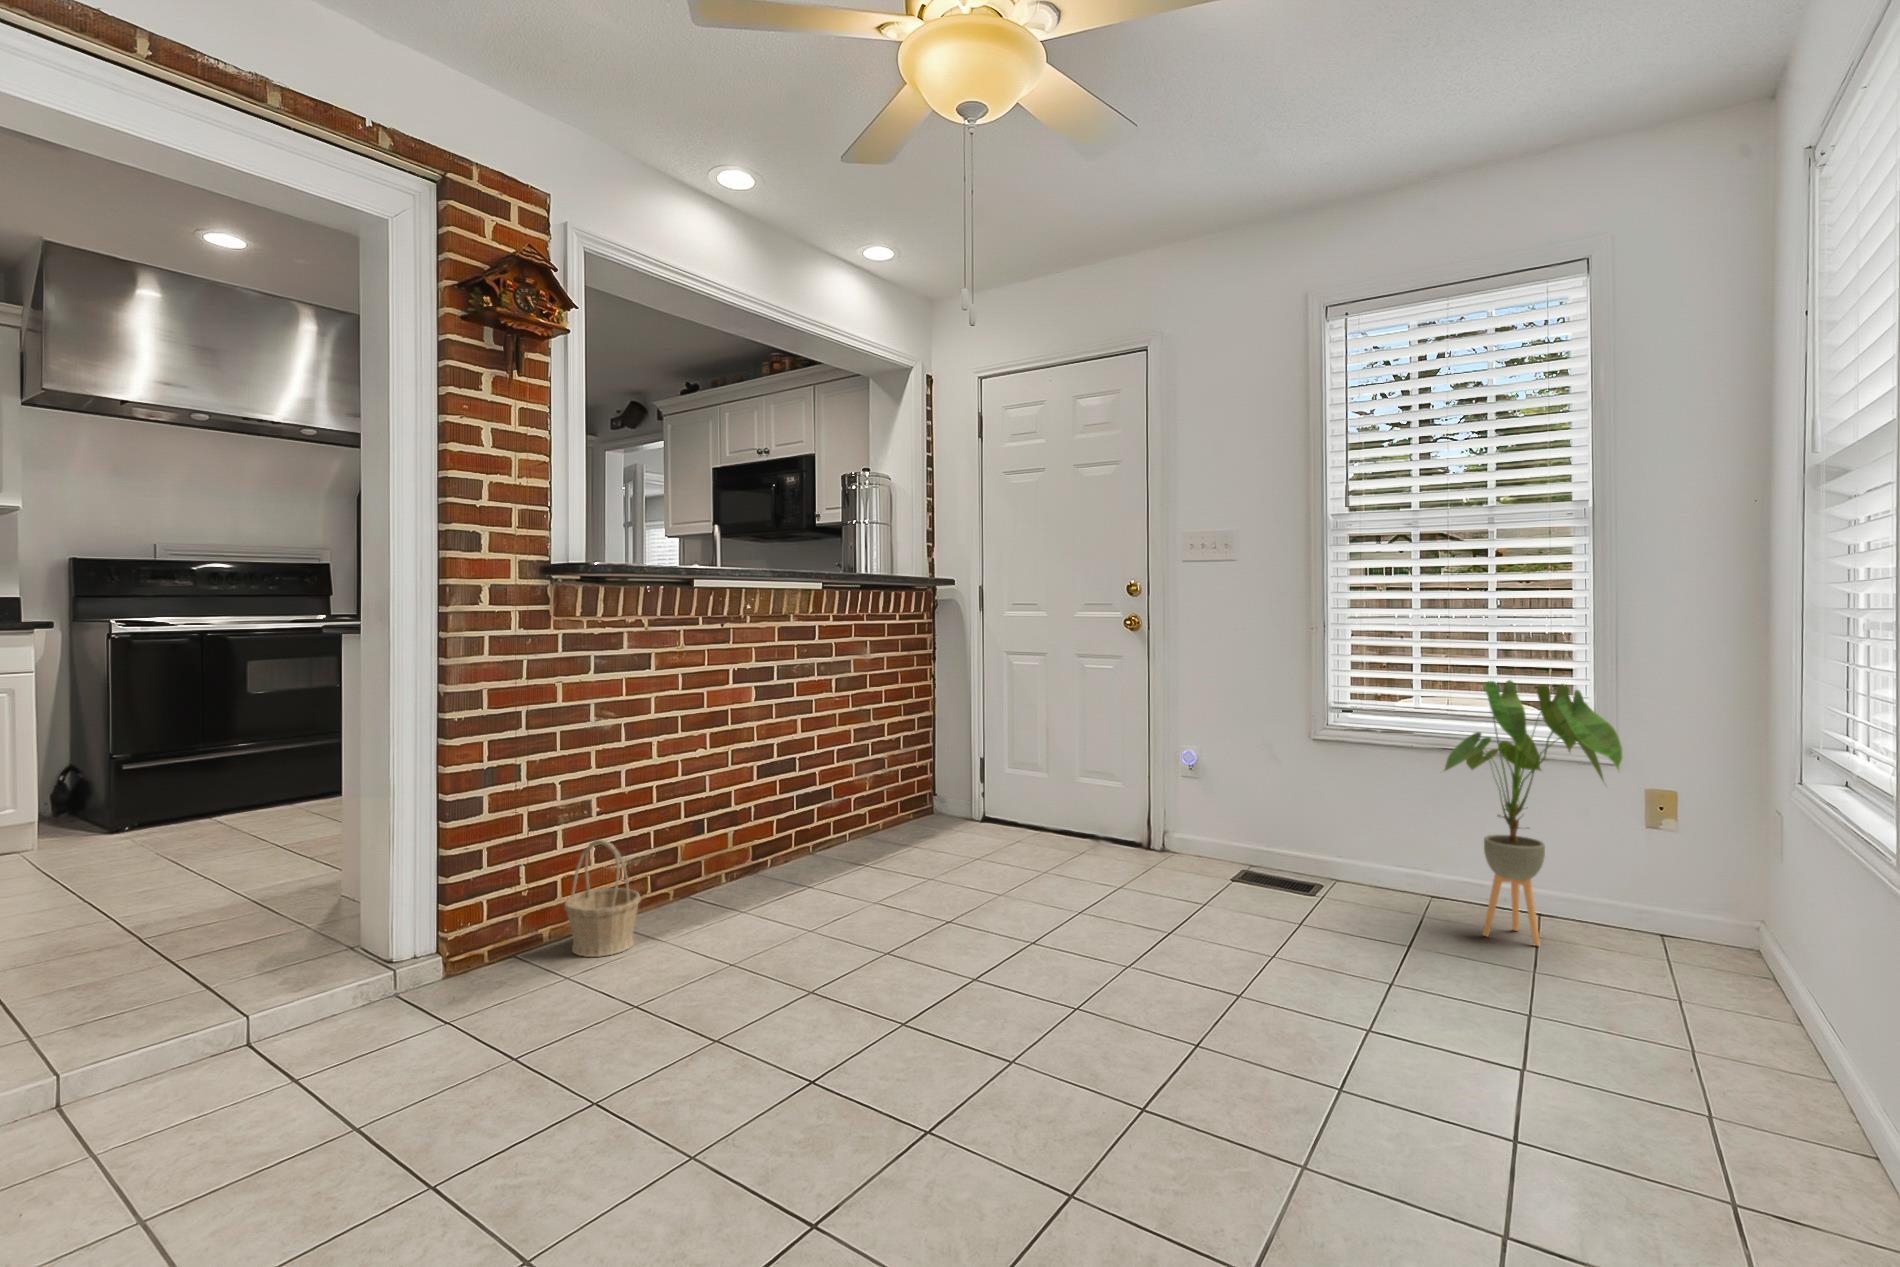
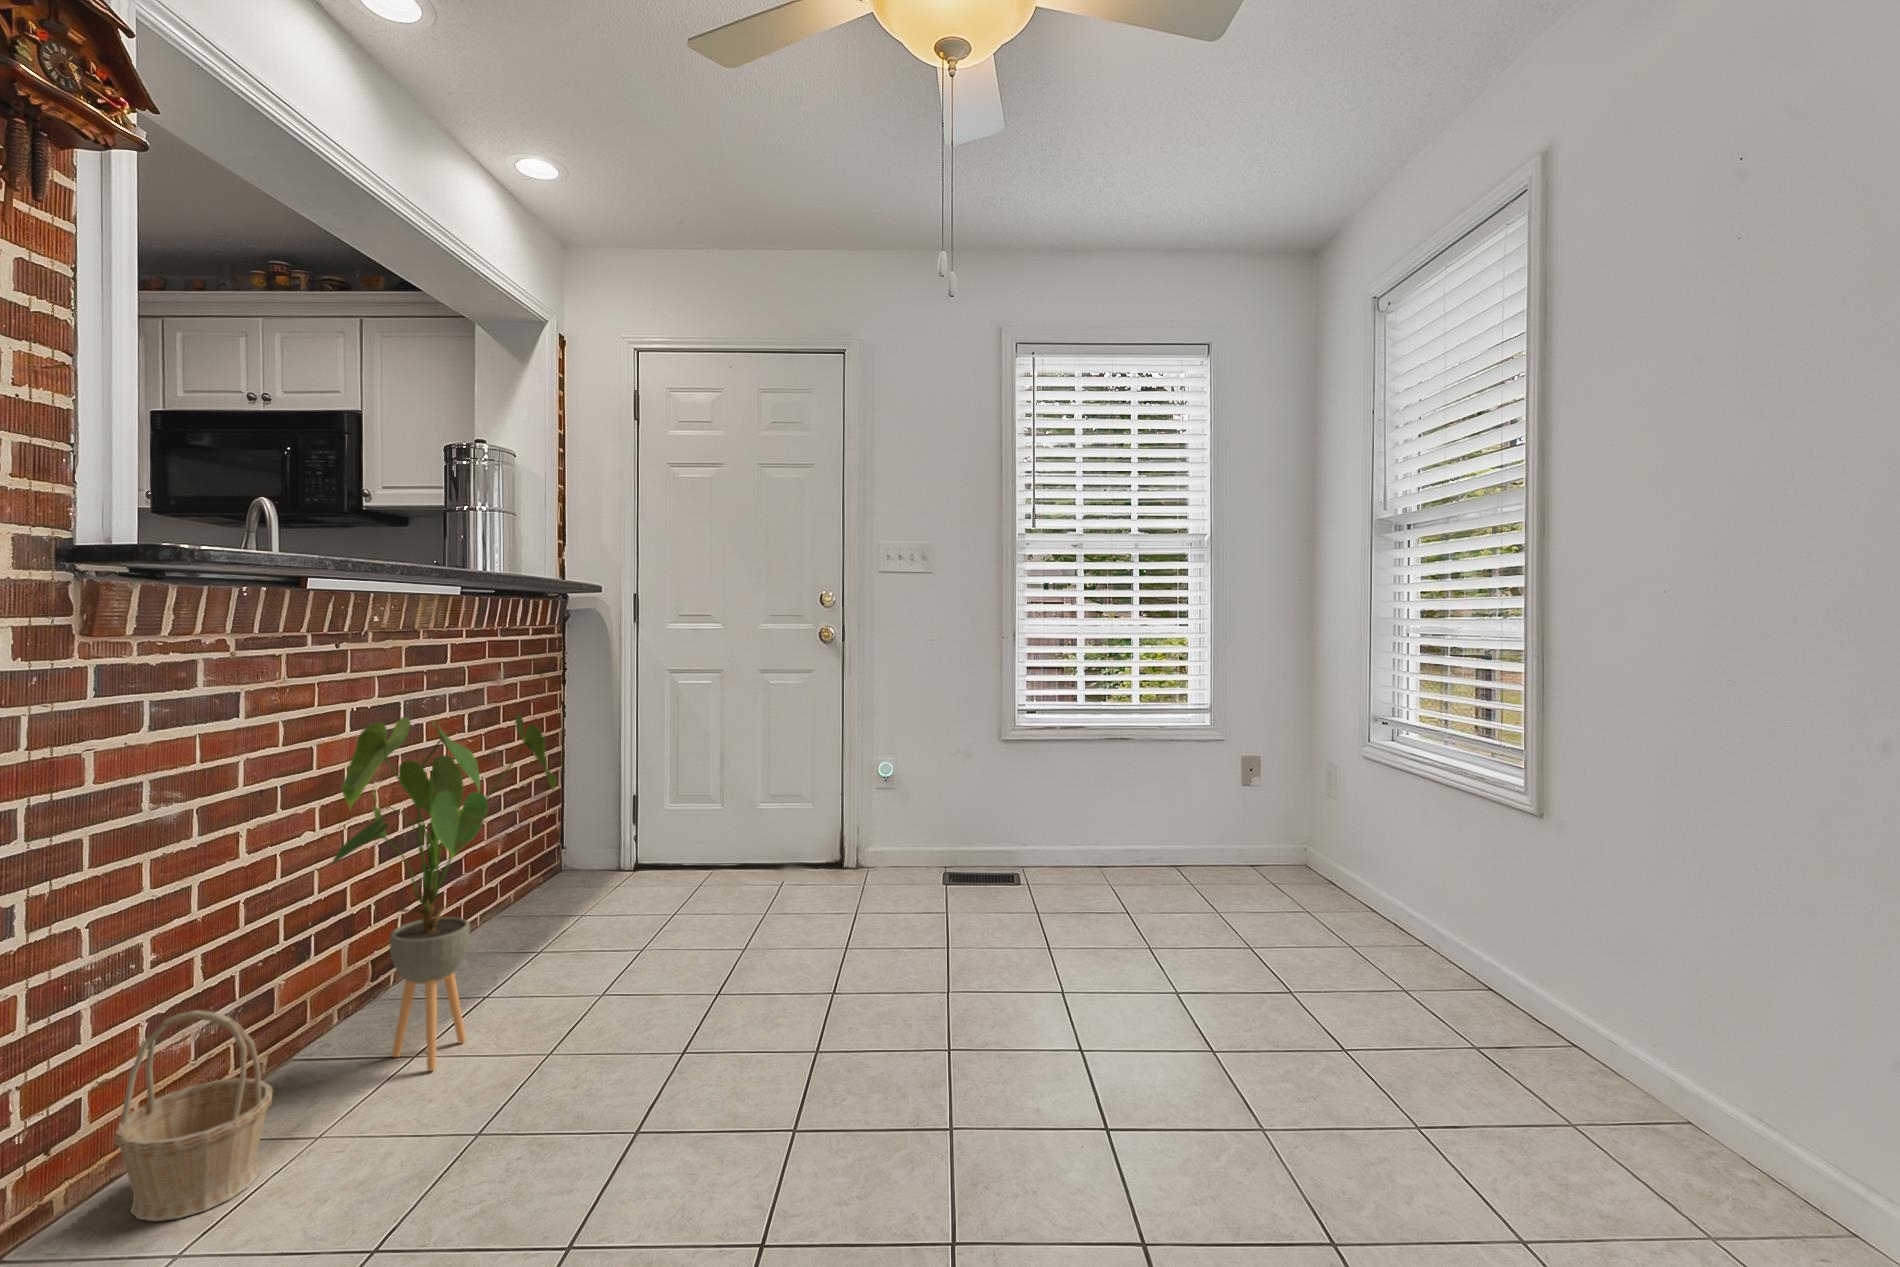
house plant: present [1444,680,1622,946] -> present [331,714,557,1071]

